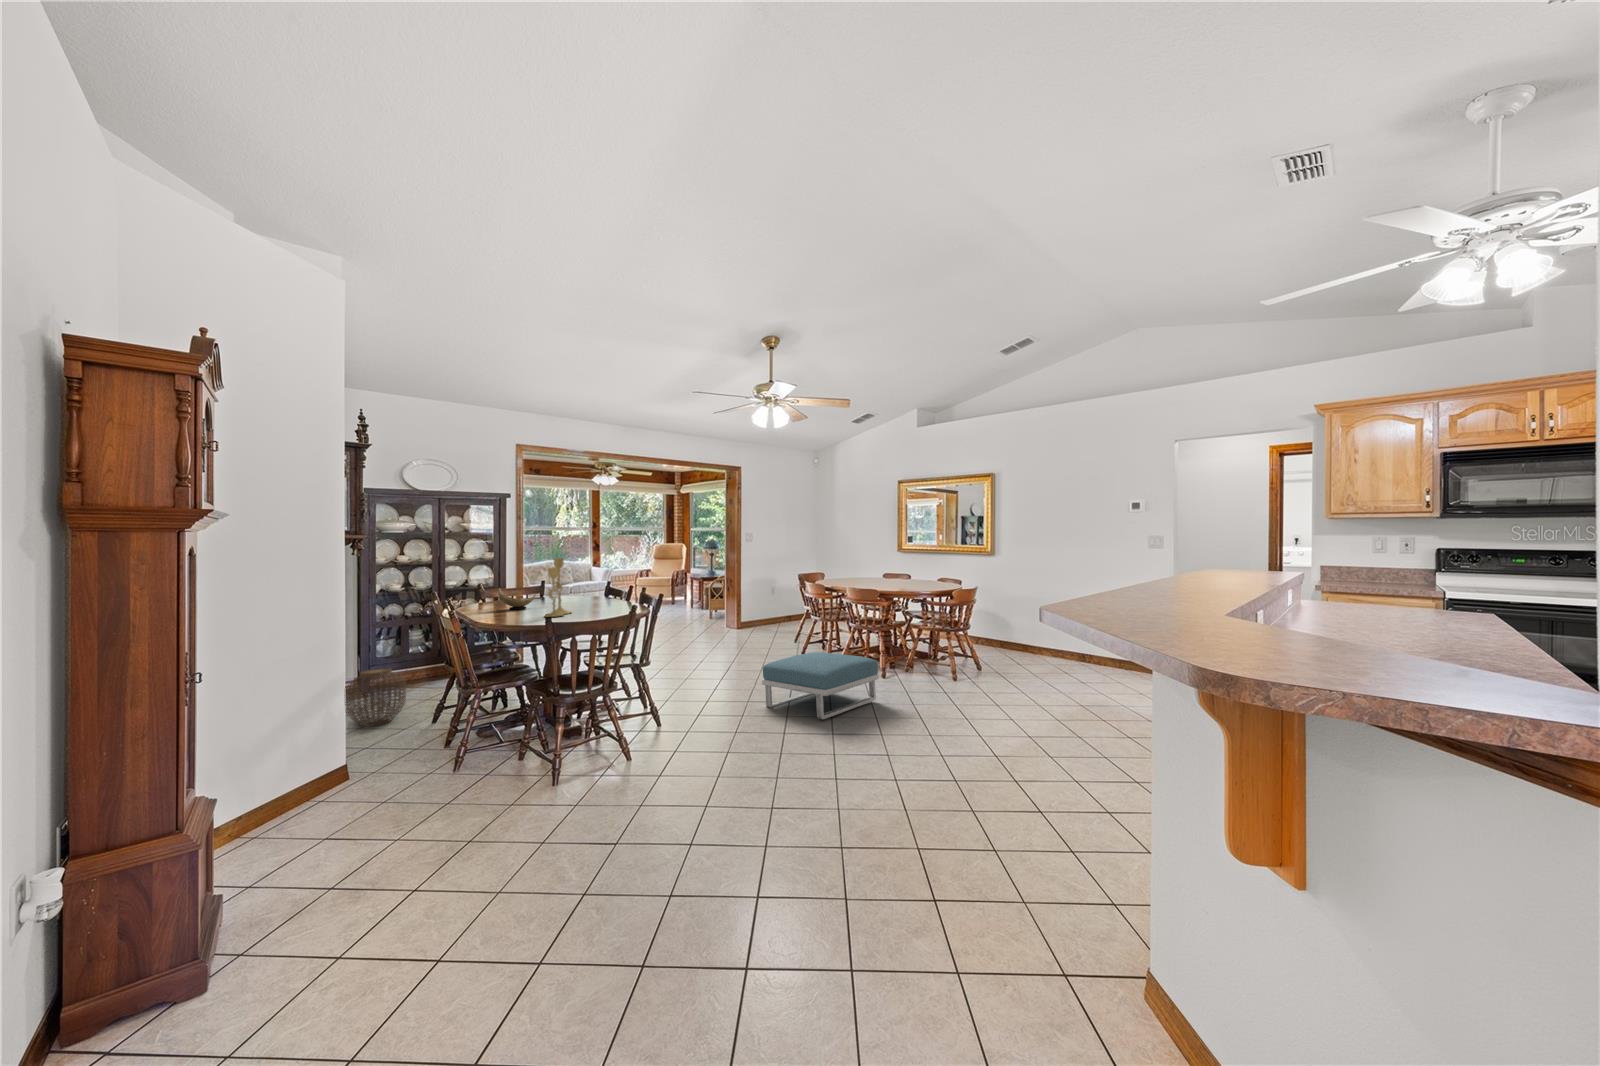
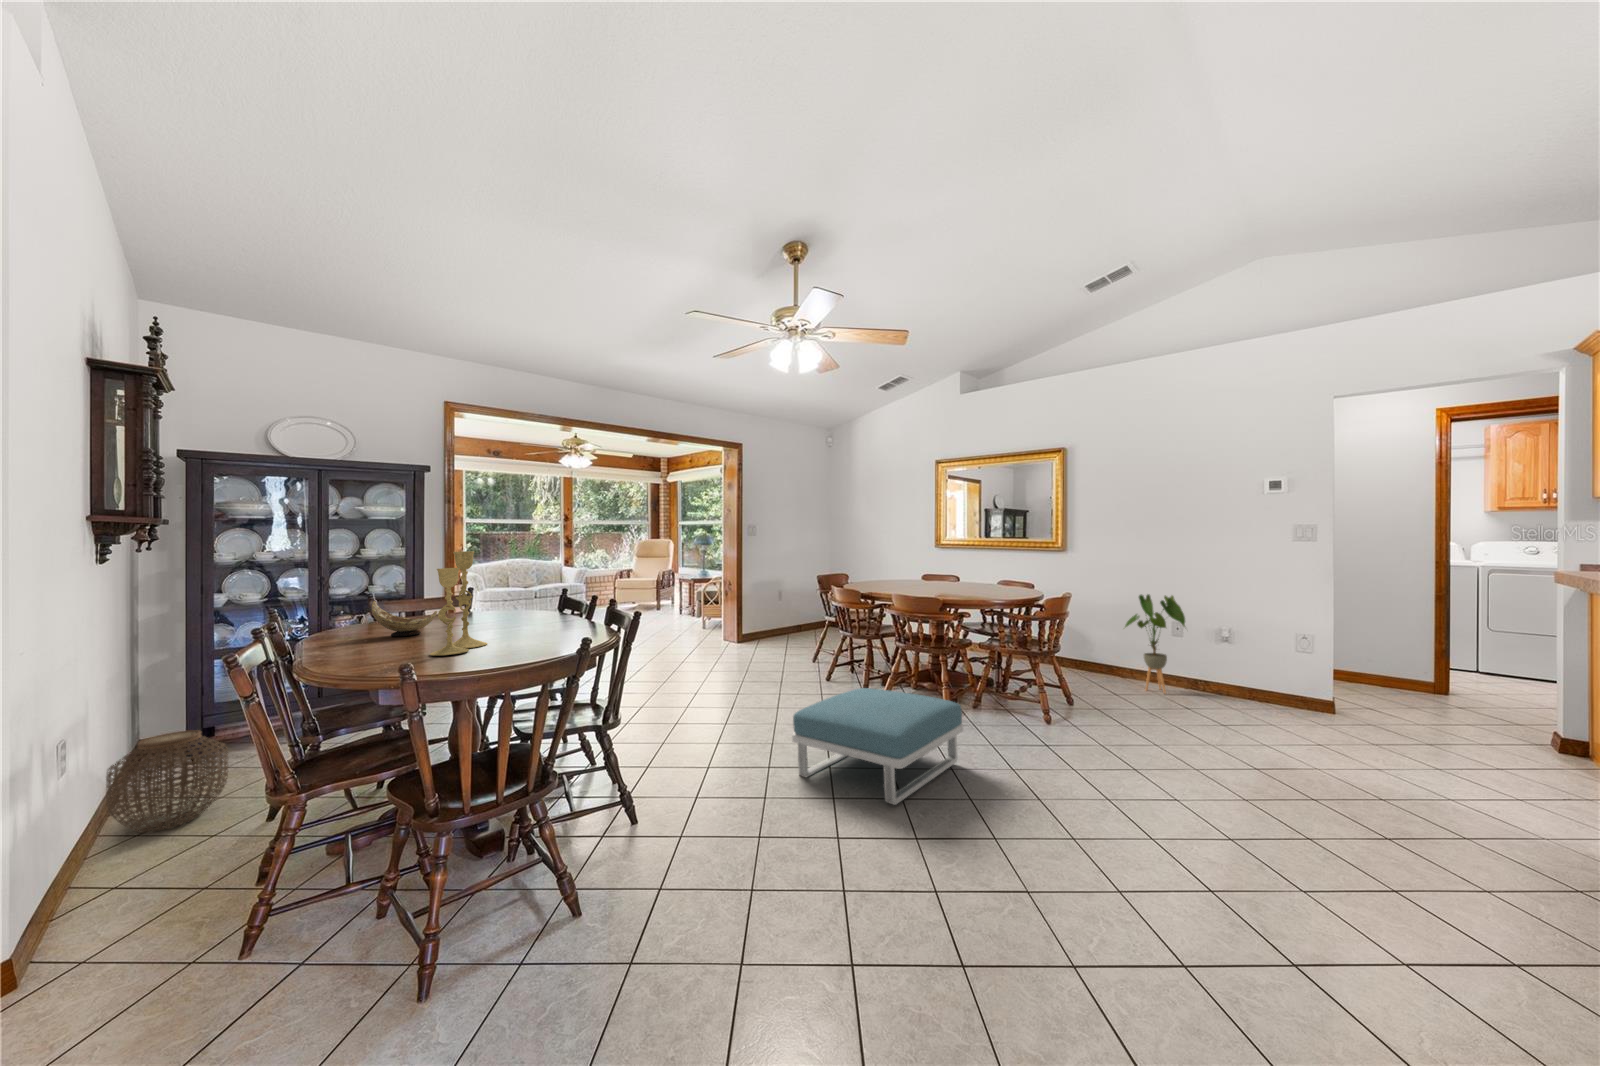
house plant: none [1029,589,1077,665] -> present [1125,594,1185,693]

